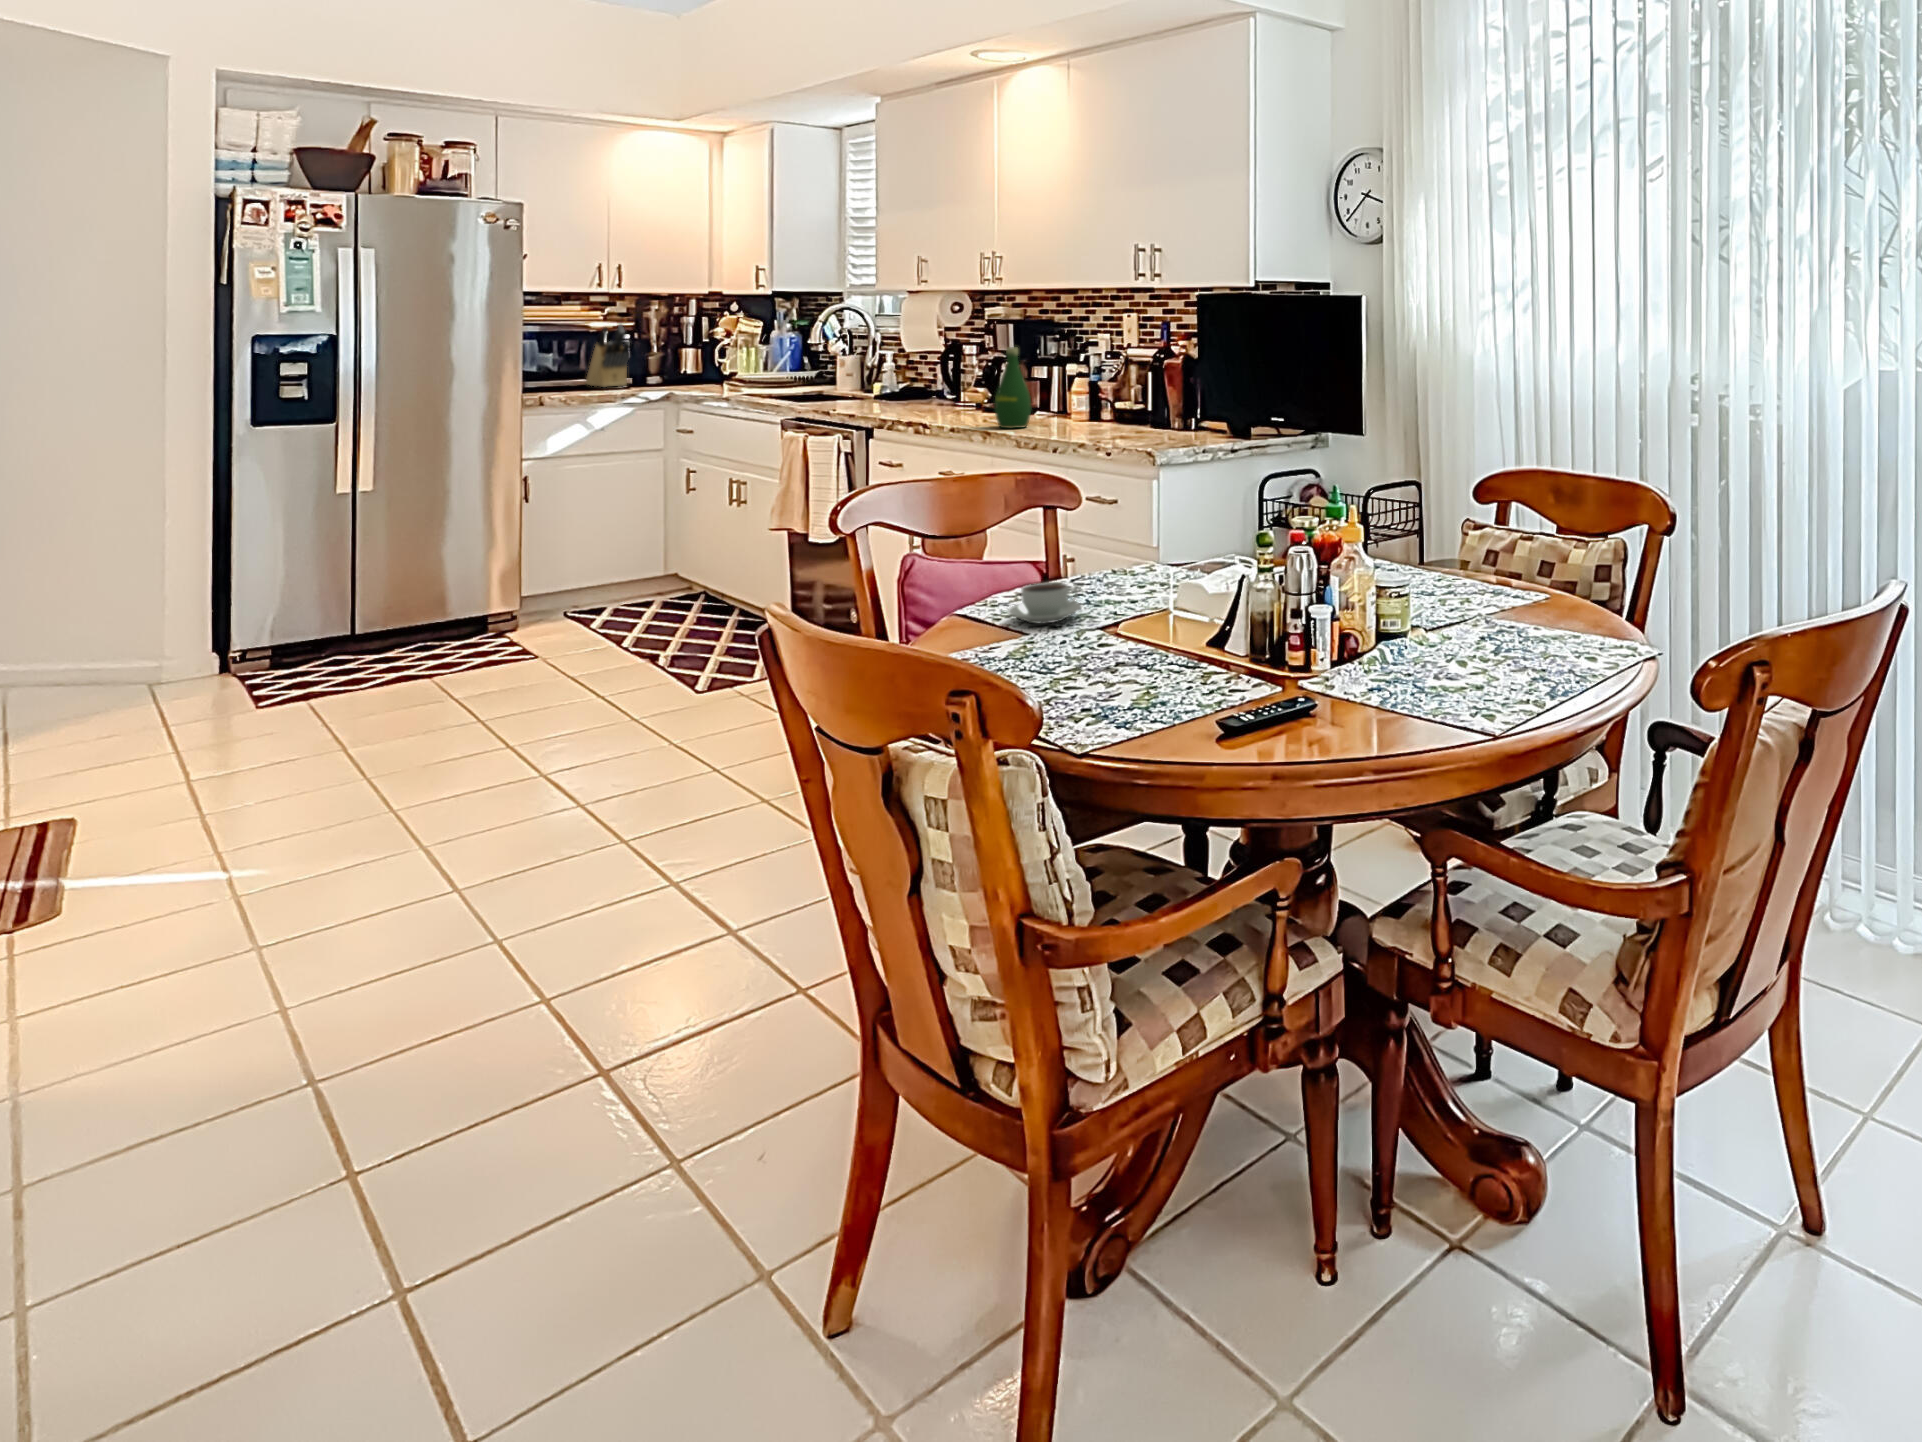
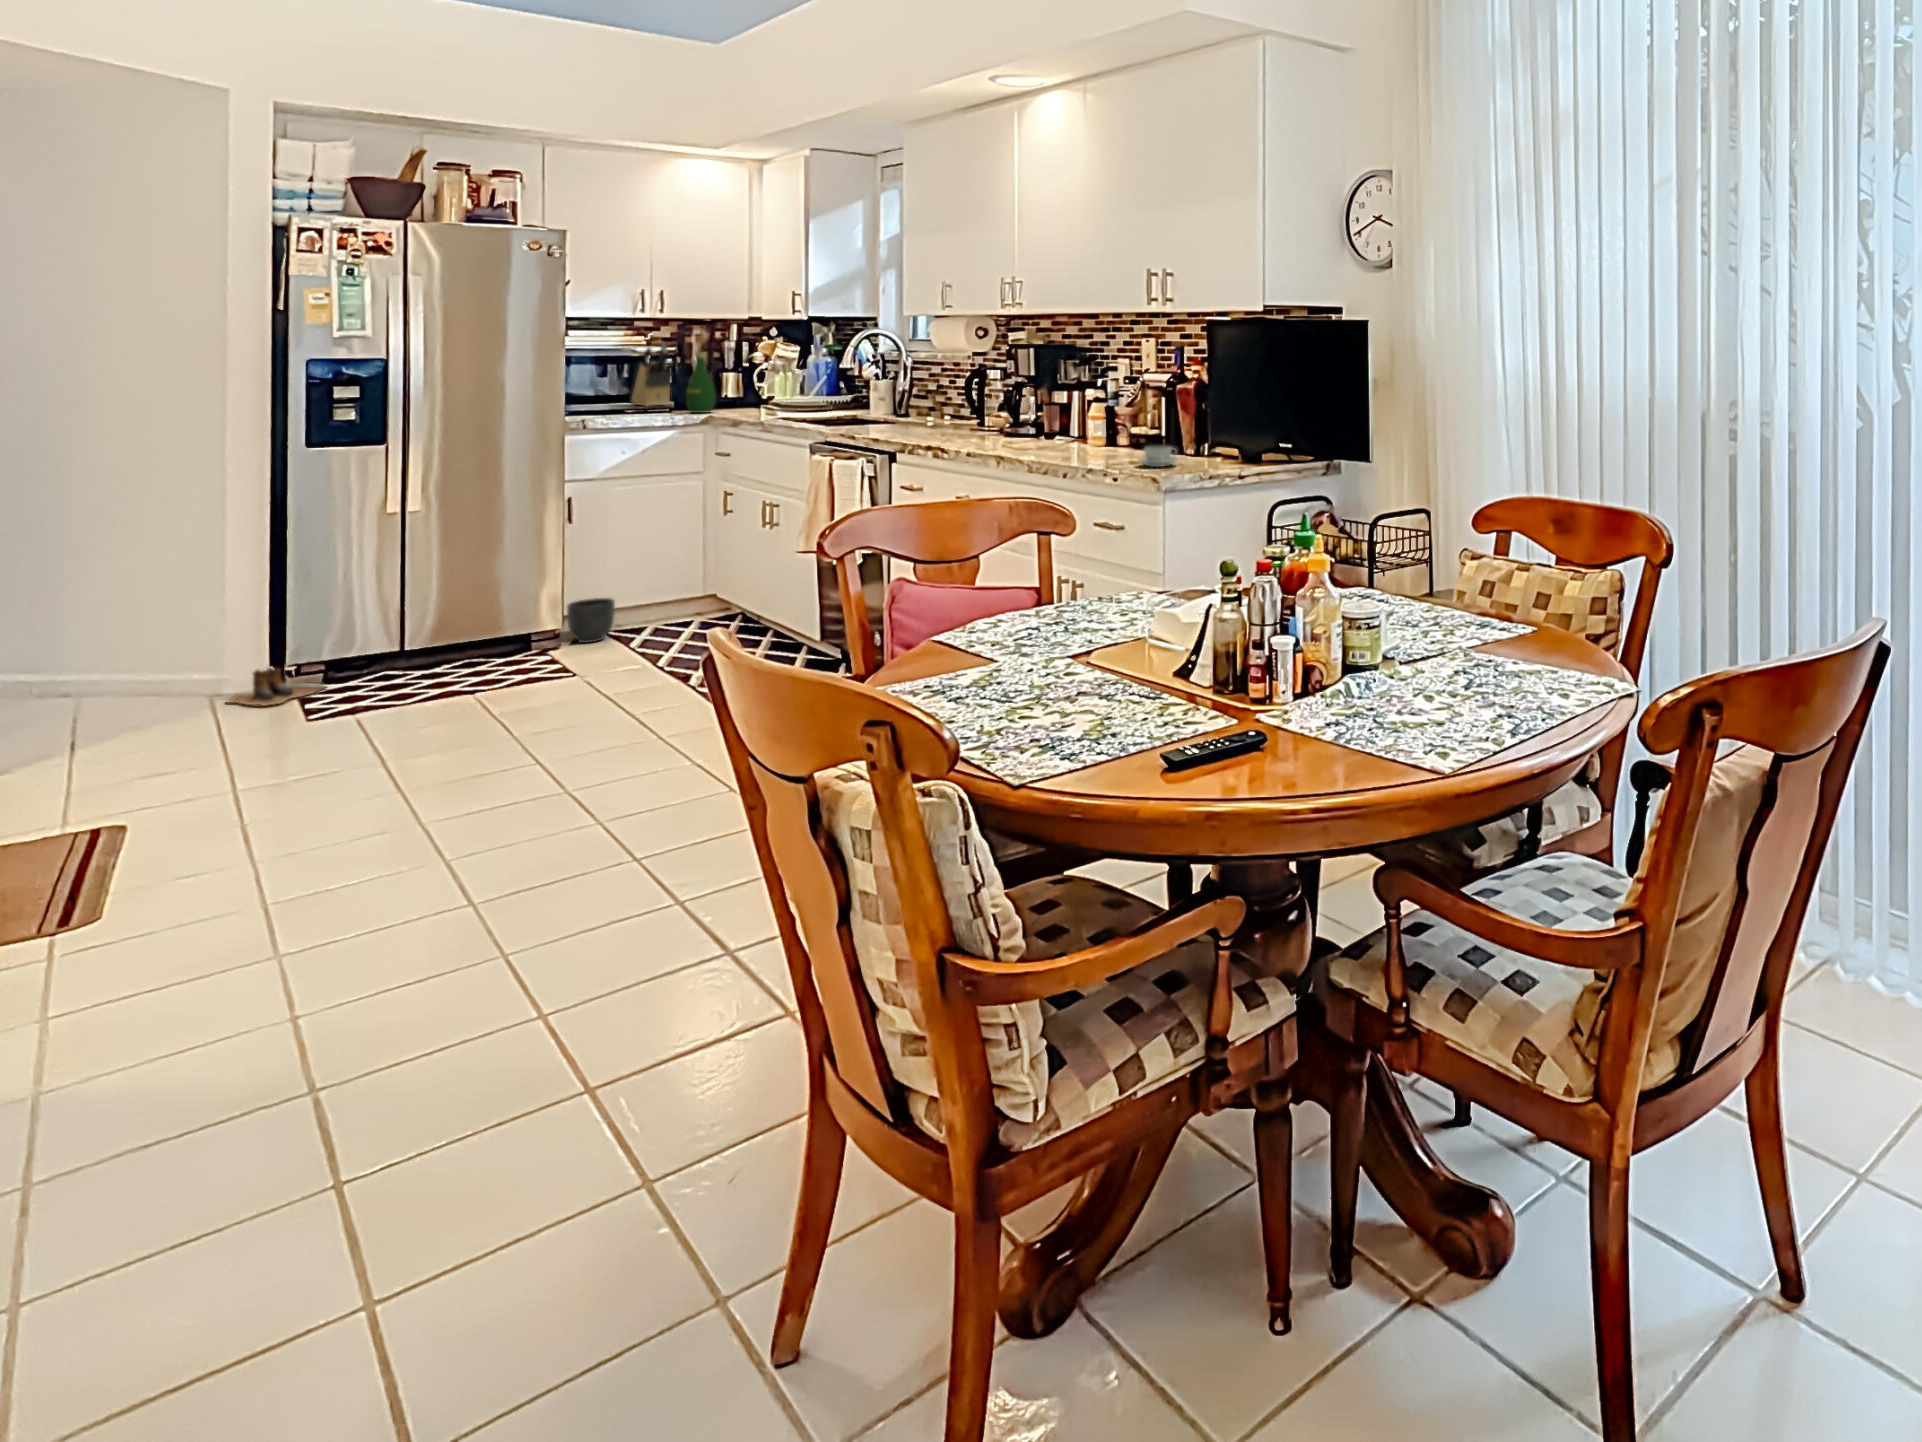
bottle: present [995,347,1031,428] -> present [686,352,716,413]
planter: none [527,581,577,626] -> present [567,598,615,643]
coffee cup: present [1008,582,1082,624] -> present [1138,446,1178,467]
boots: none [172,655,280,694] -> present [228,668,325,705]

